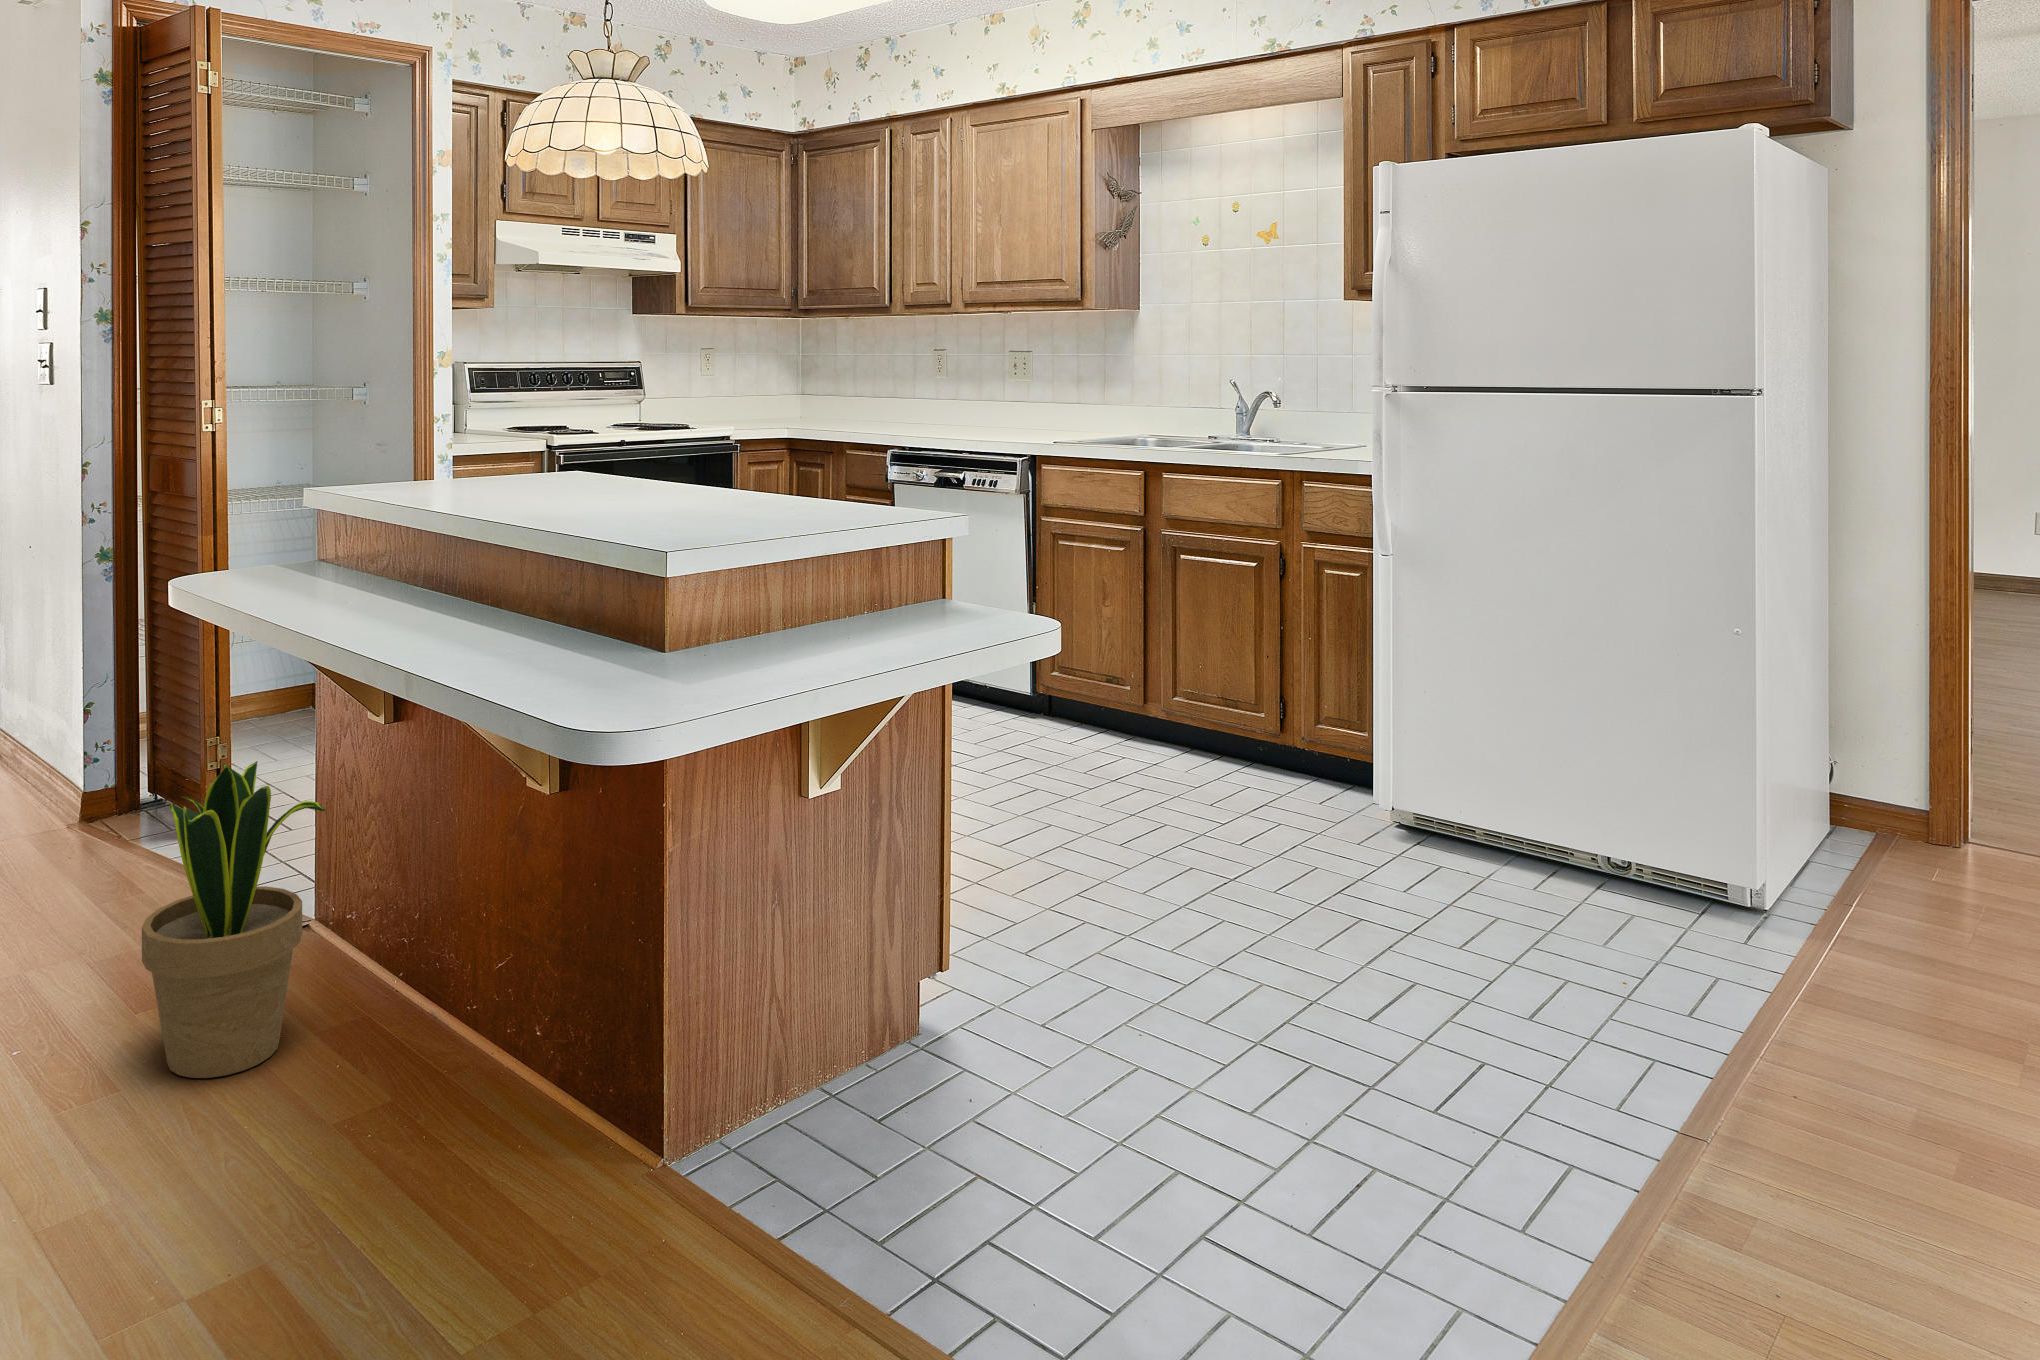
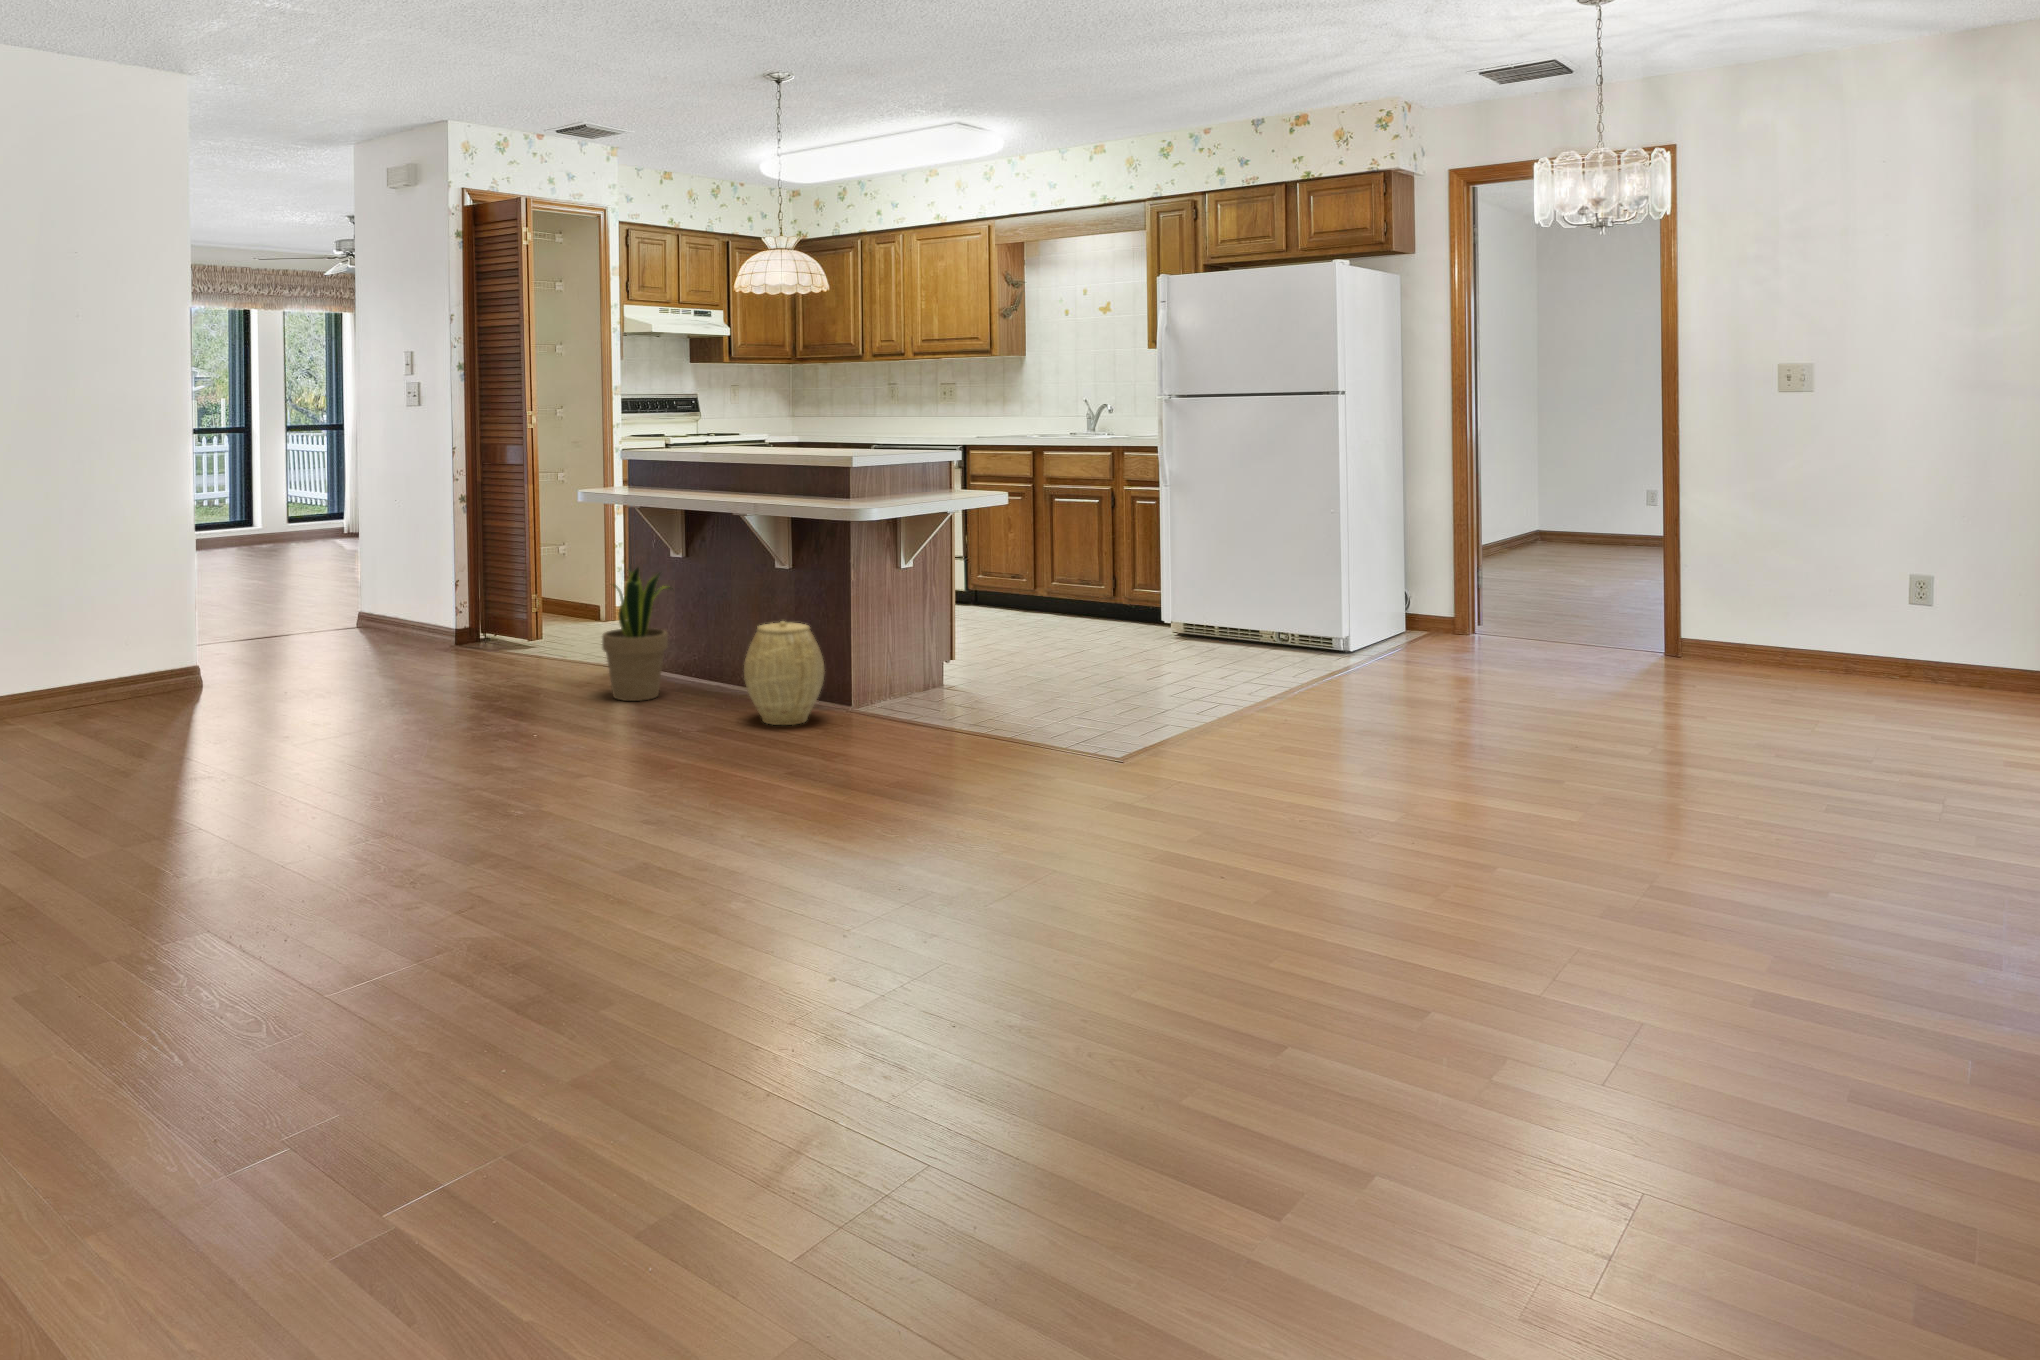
woven basket: none [366,949,577,1244] -> present [744,621,824,725]

